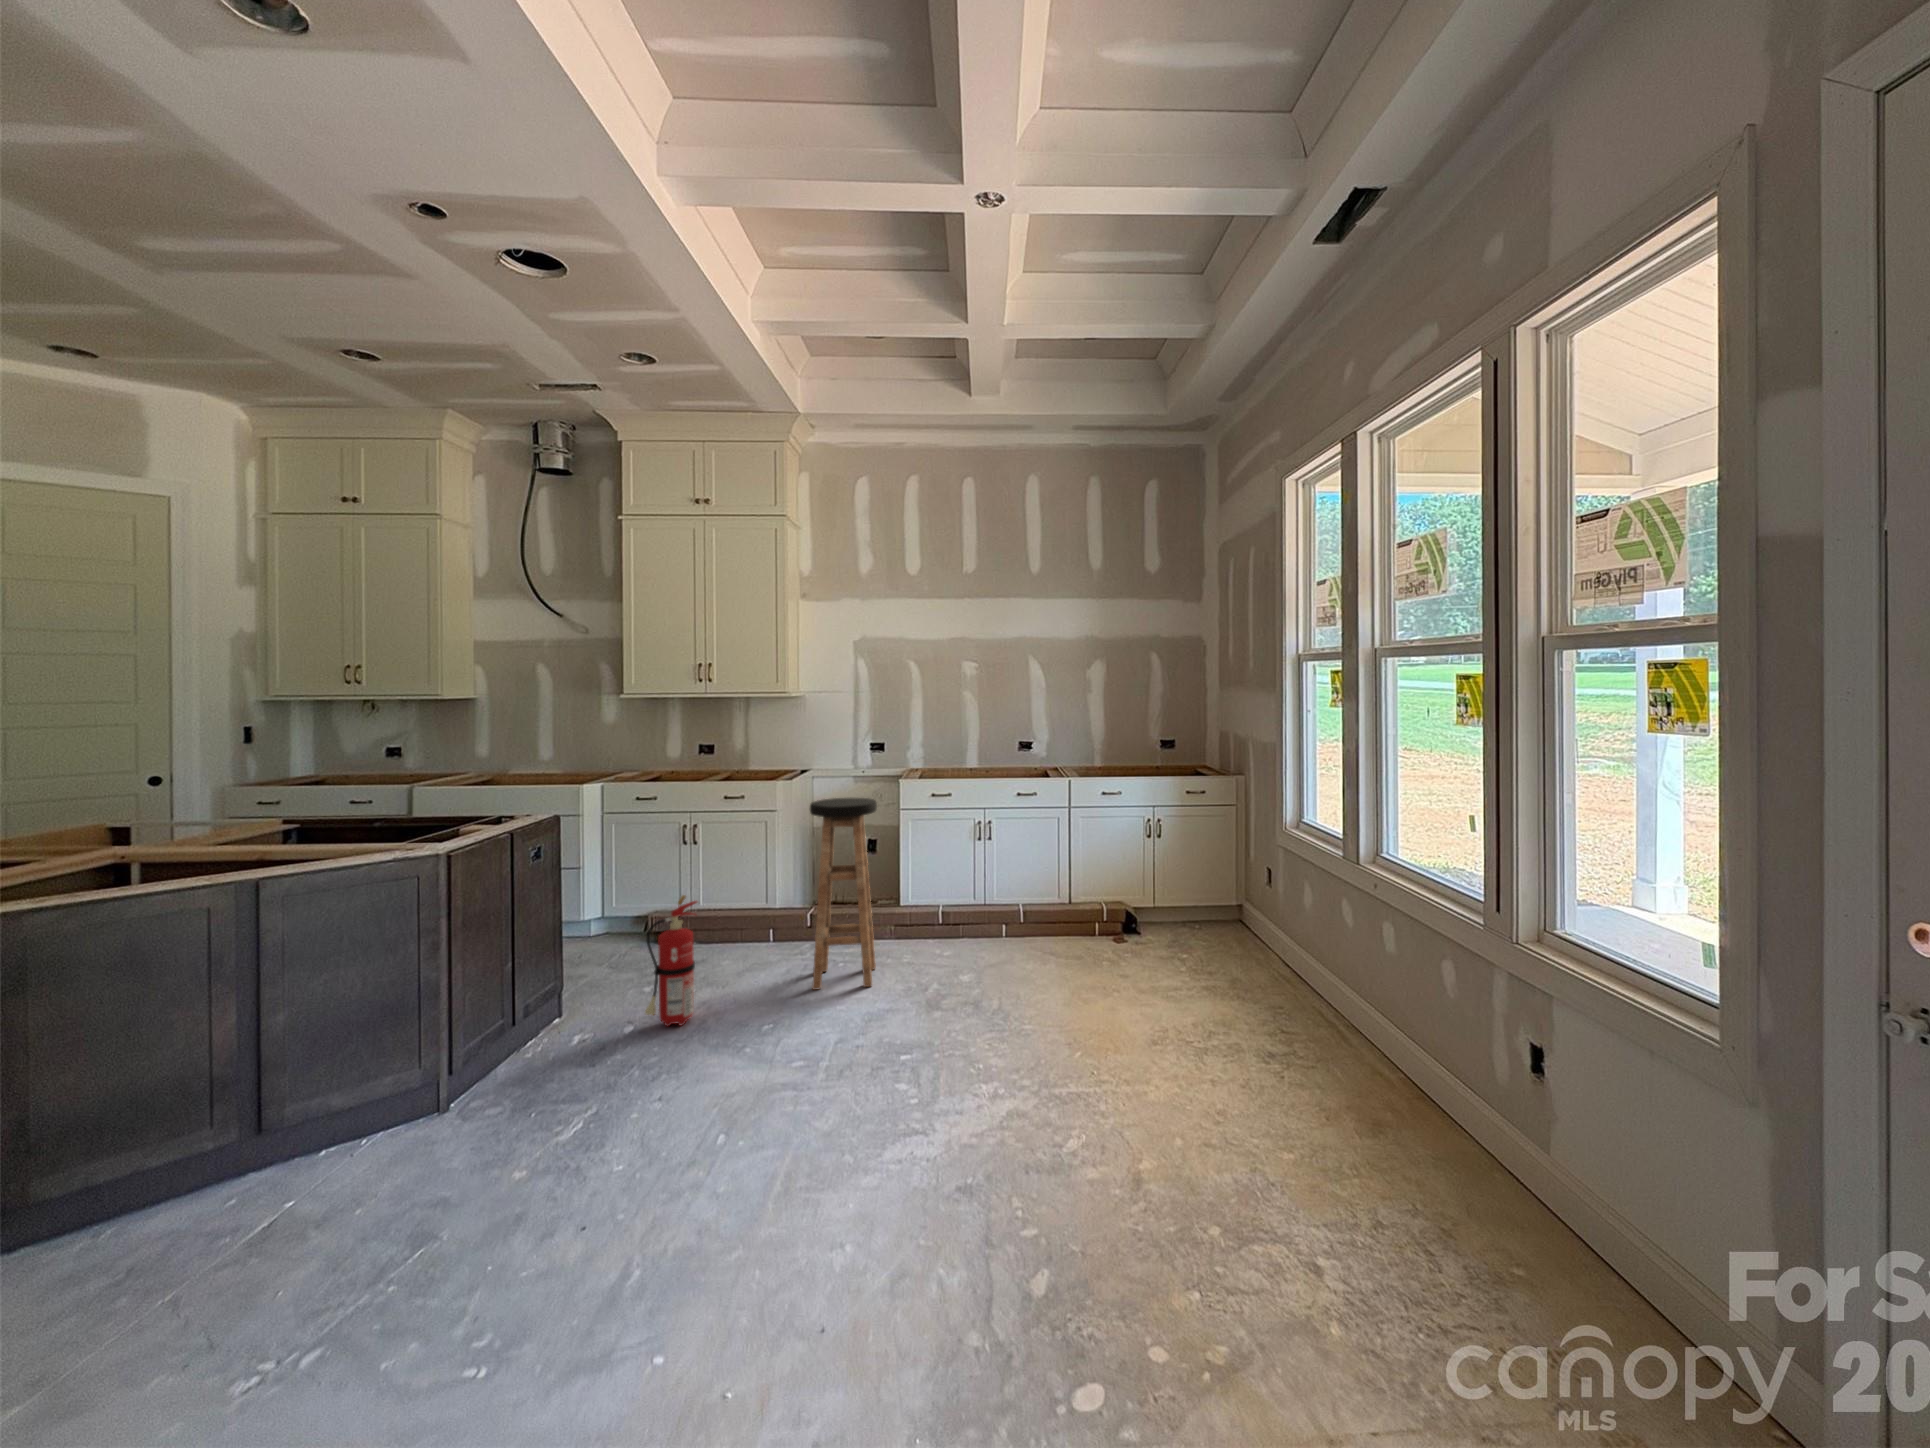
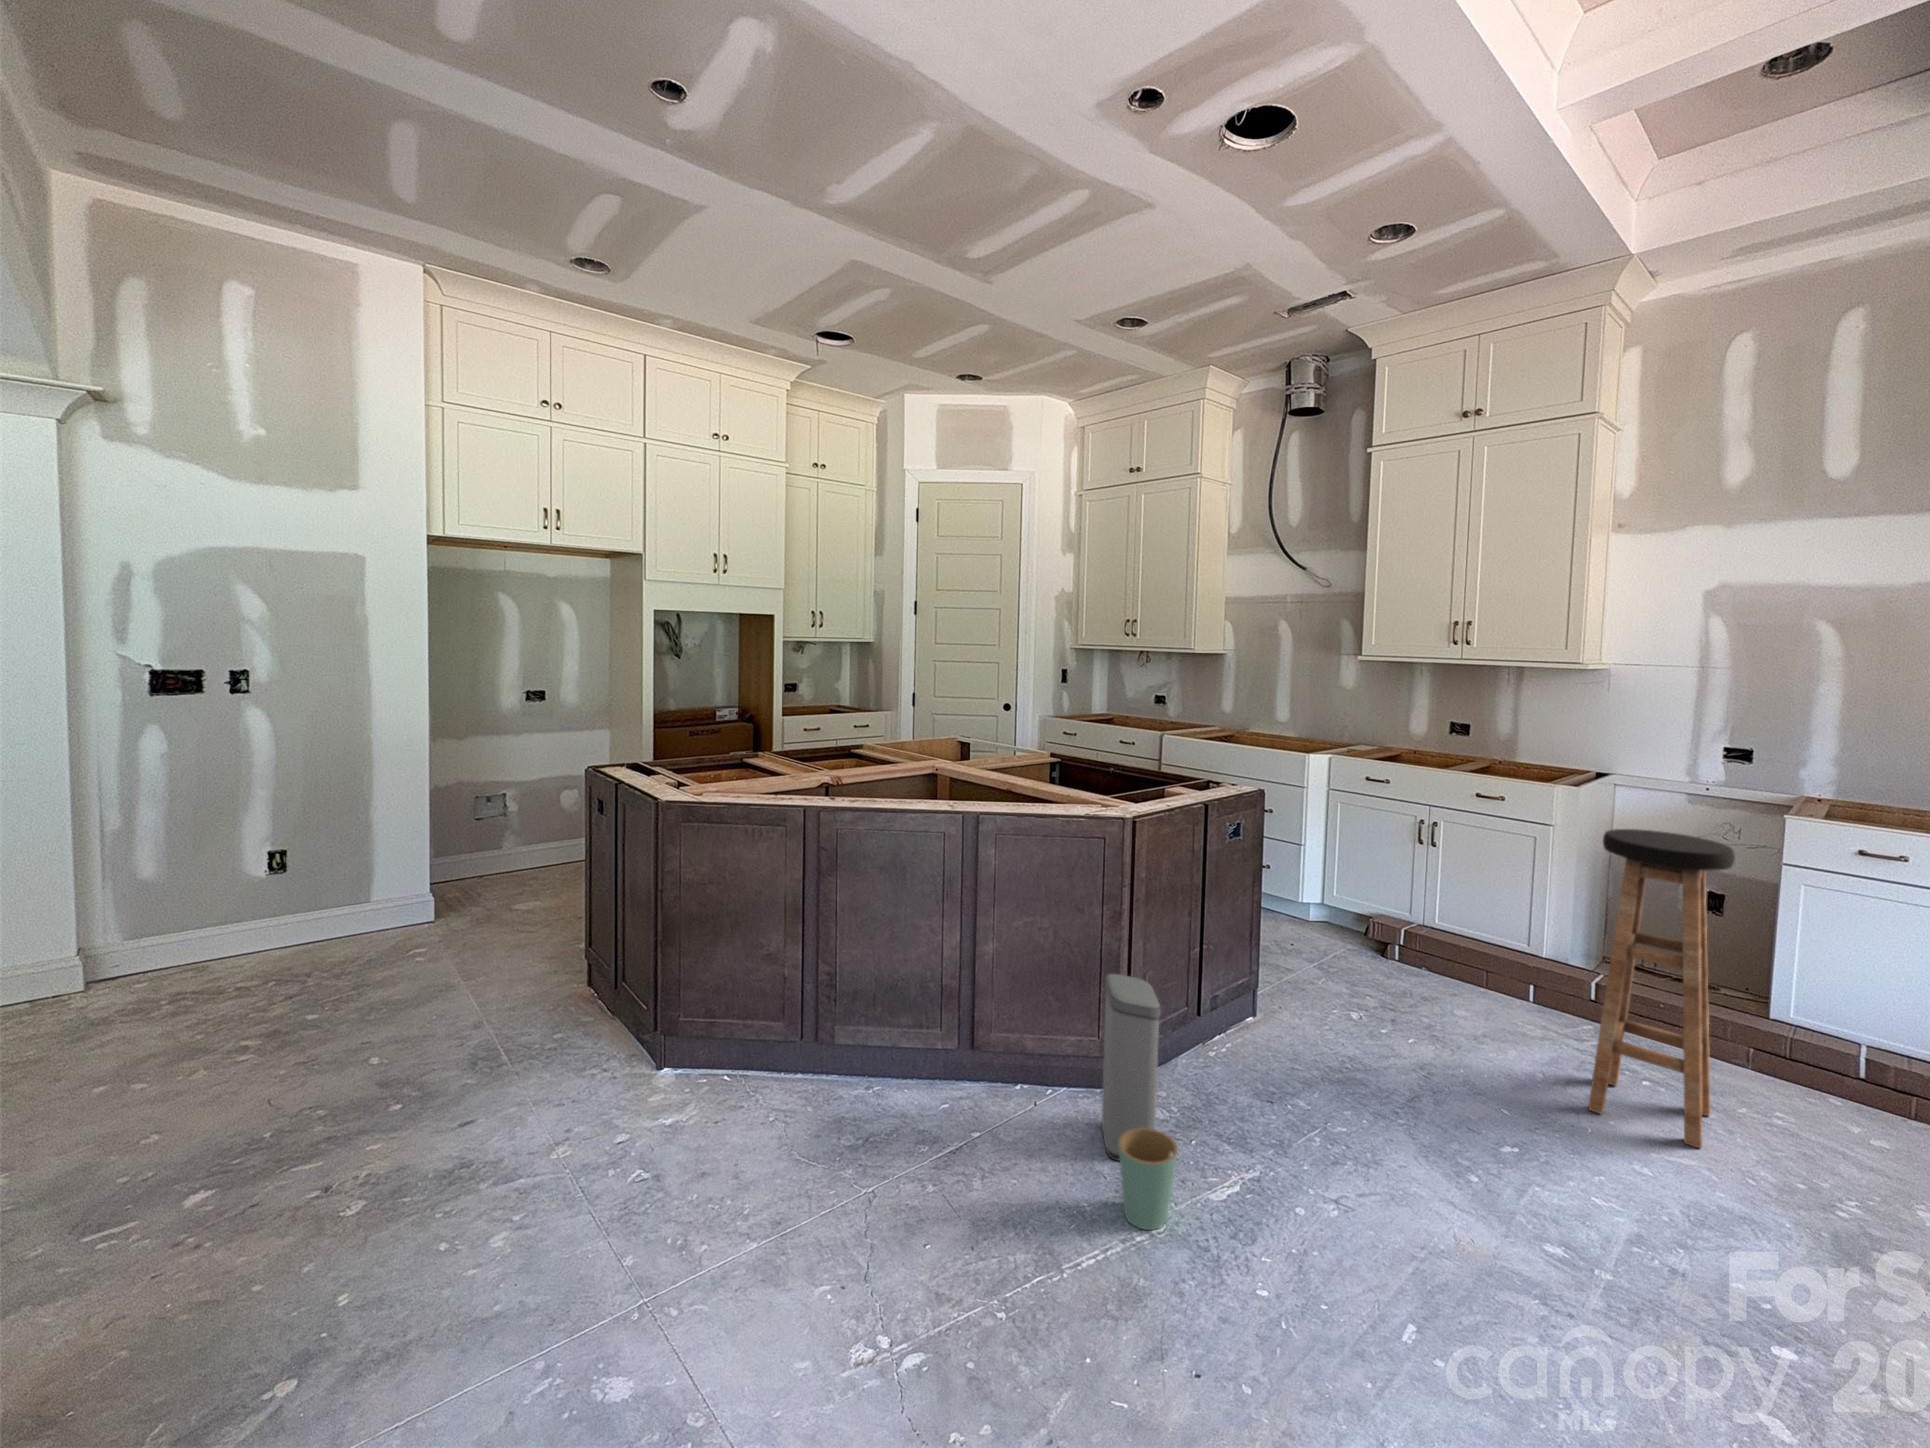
fire extinguisher: present [645,895,697,1026] -> none [1340,920,1419,1088]
trash can: none [432,994,535,1189] -> present [1102,974,1178,1230]

